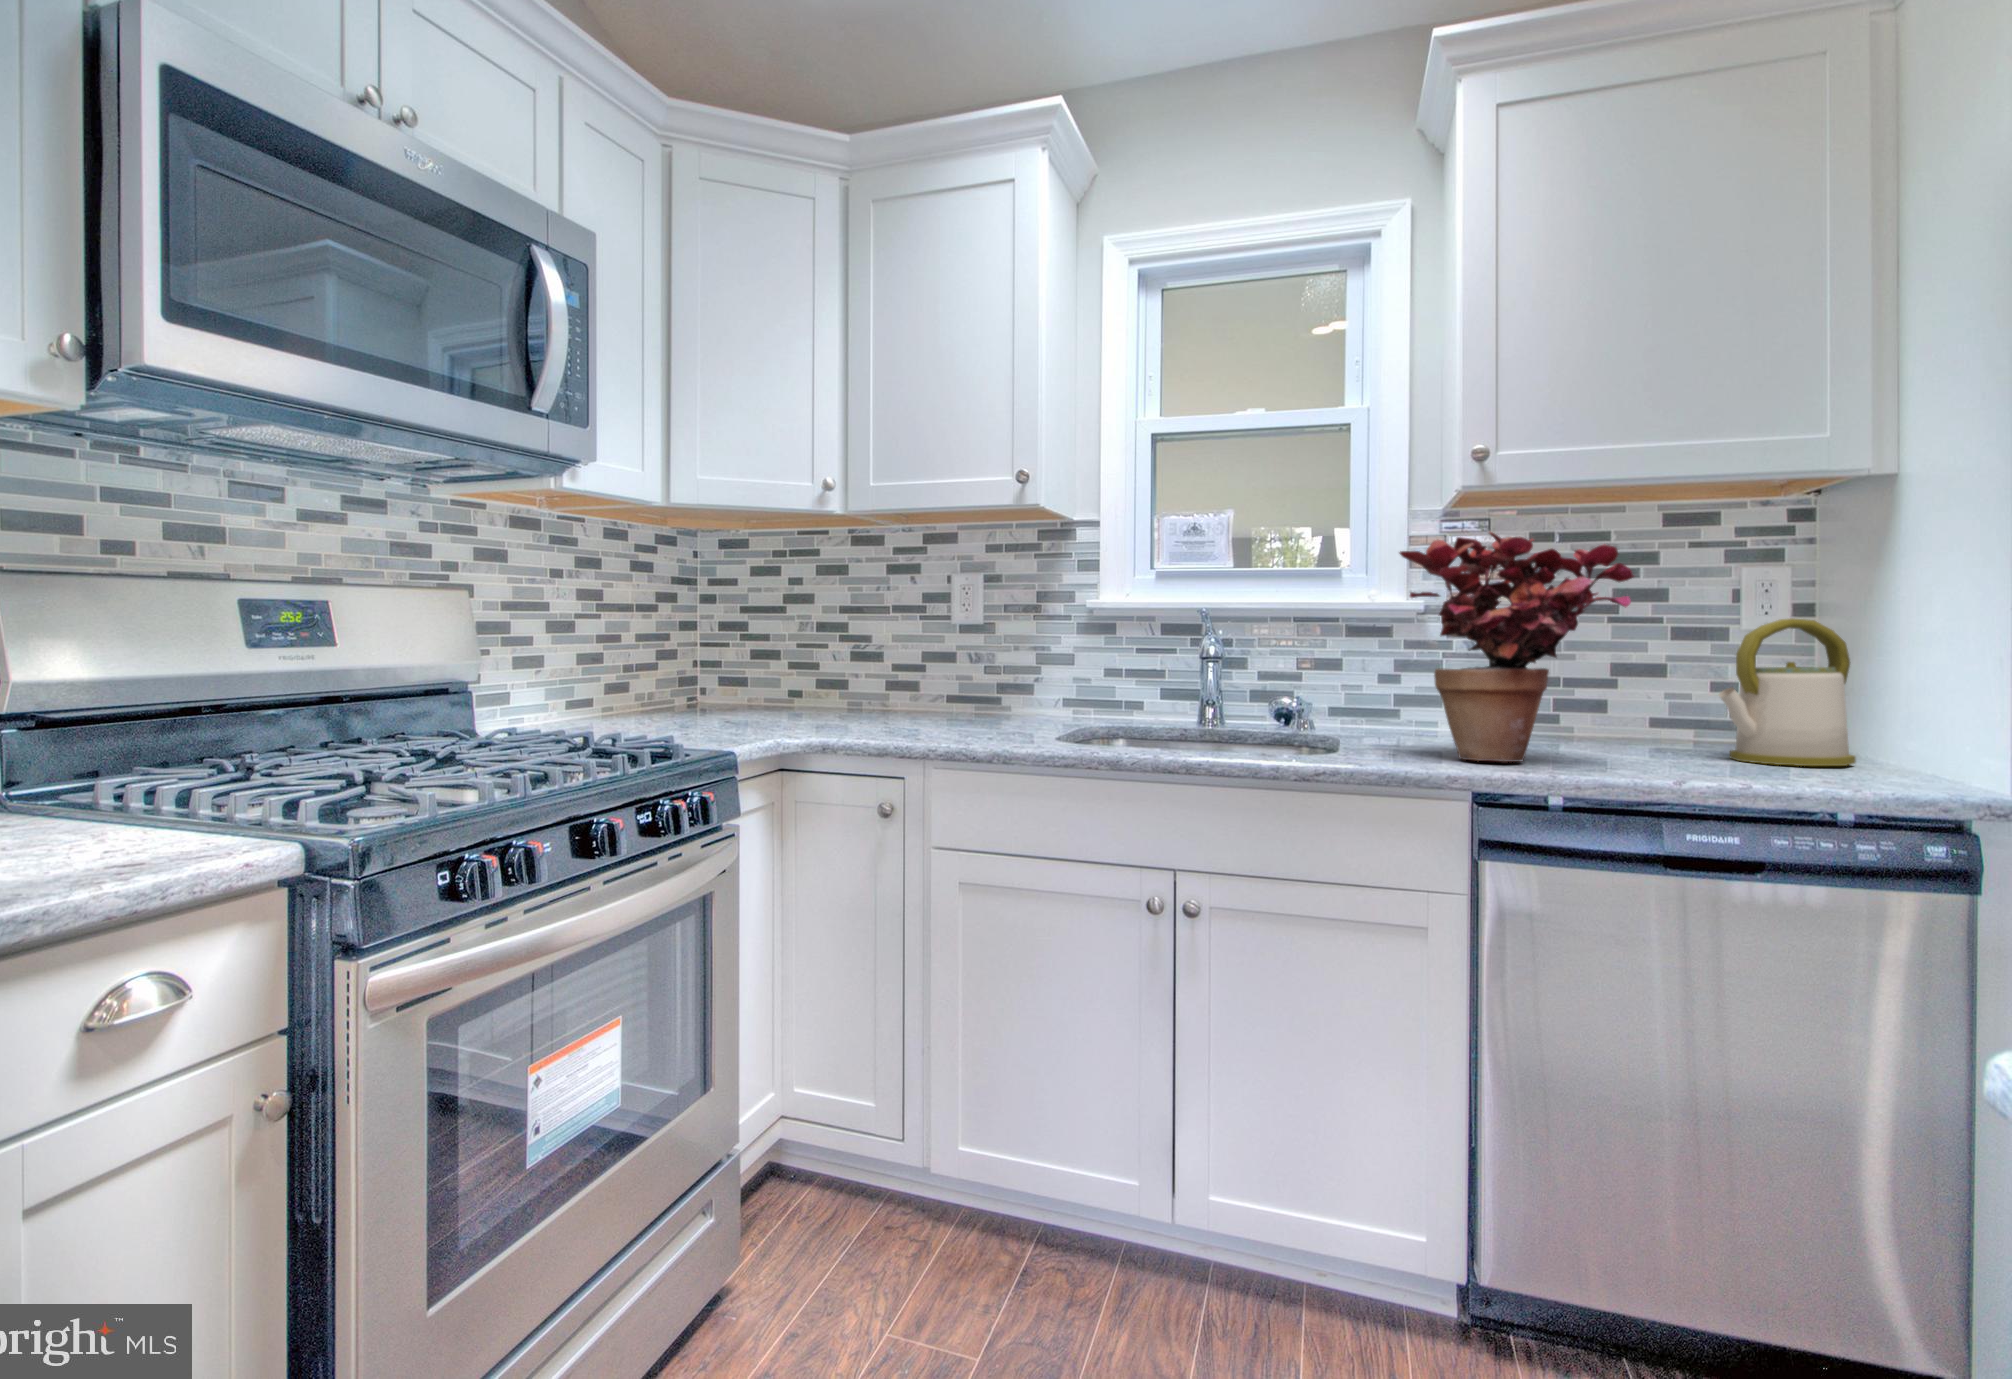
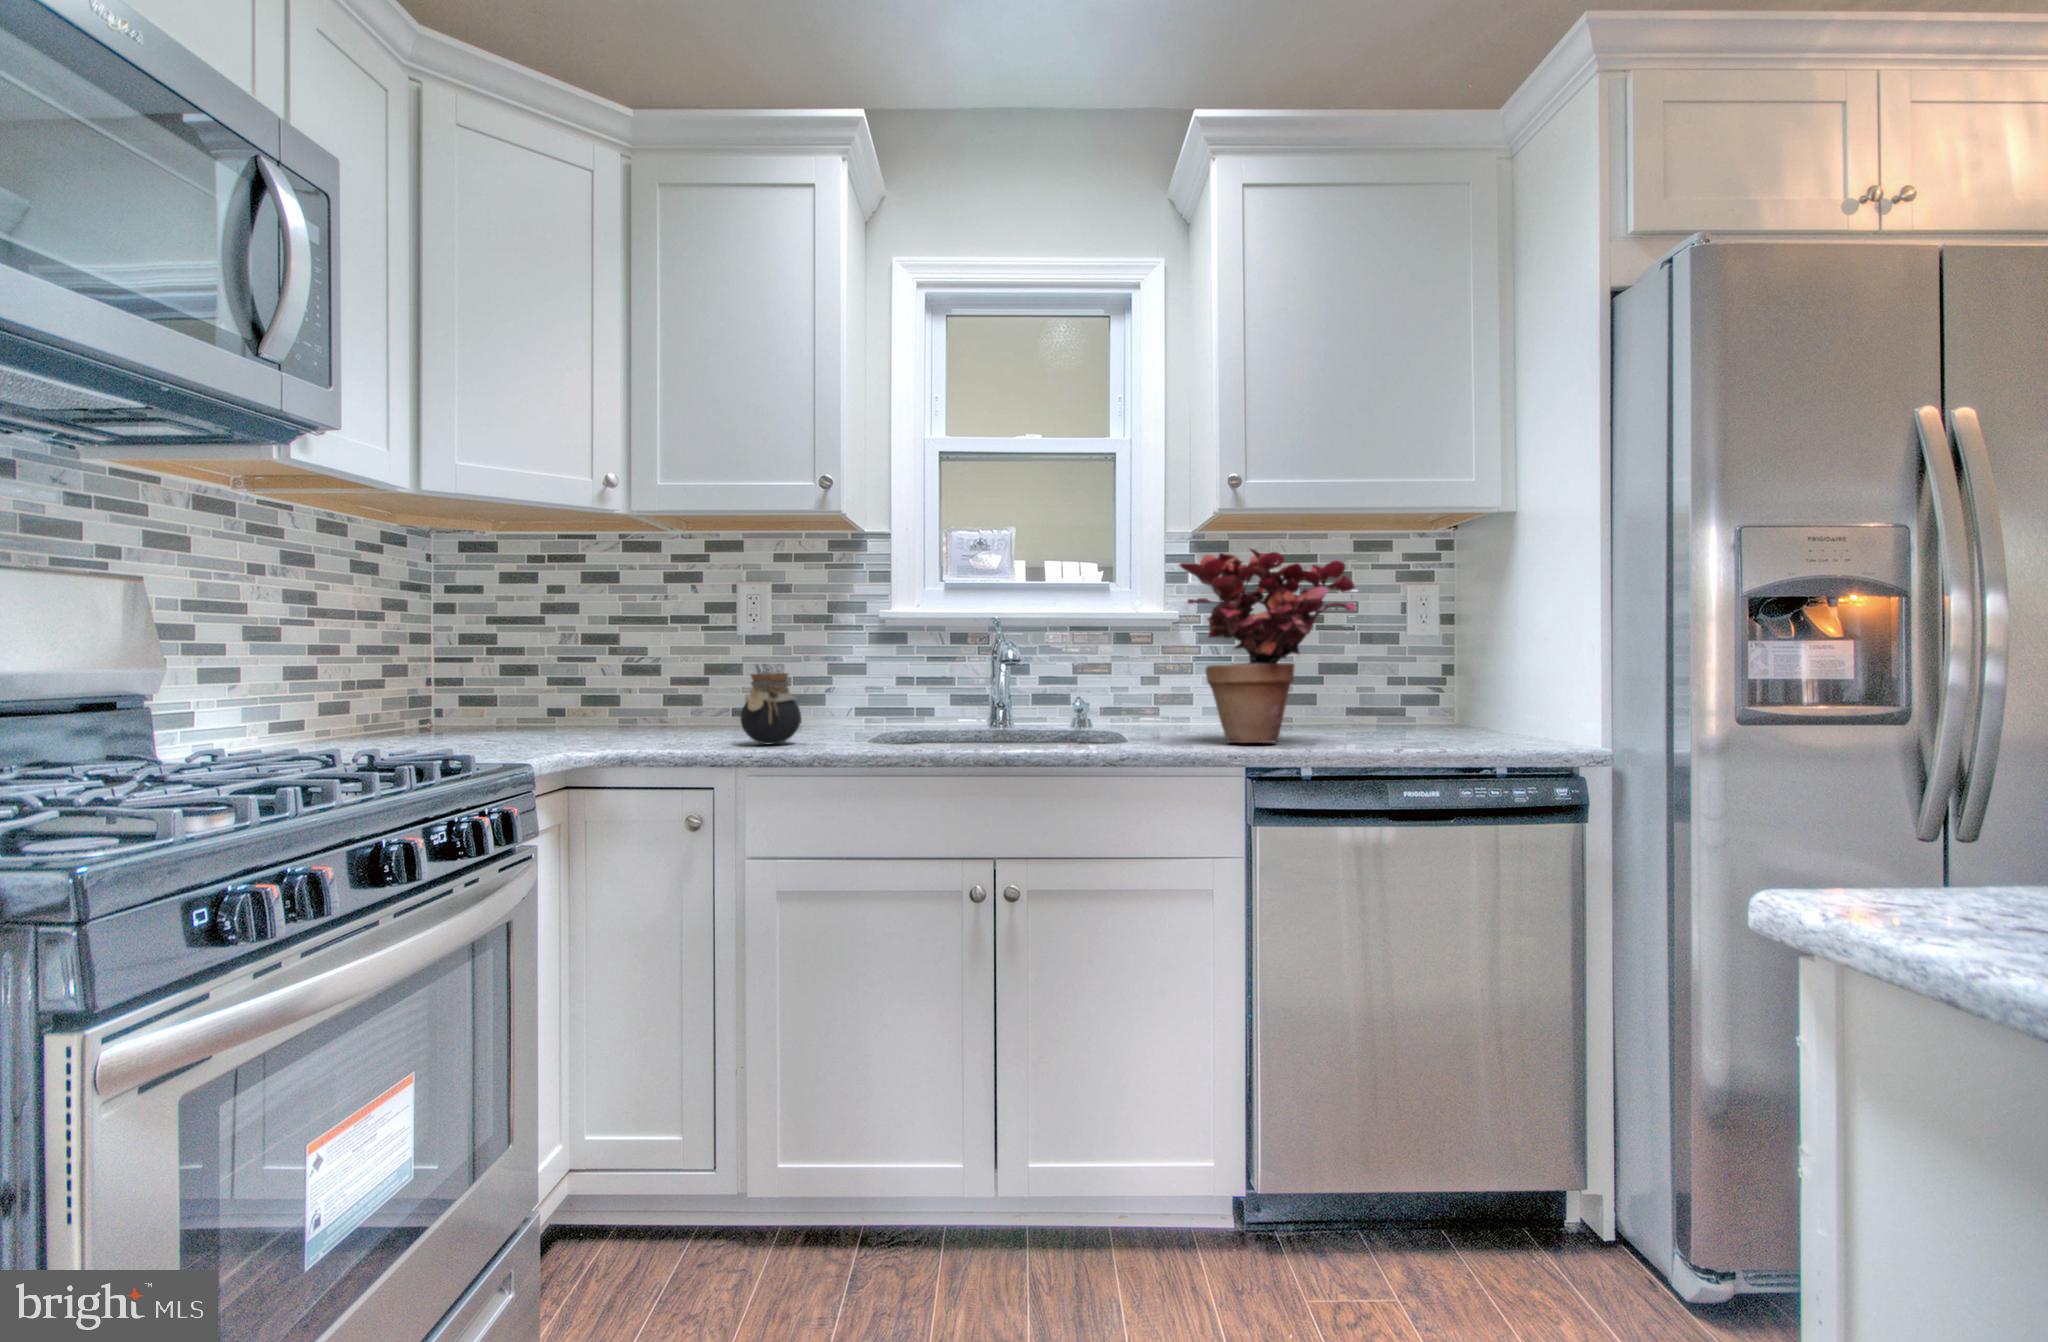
kettle: present [1719,618,1856,766] -> none [1405,623,1495,737]
jar: none [938,667,996,737] -> present [740,673,801,744]

